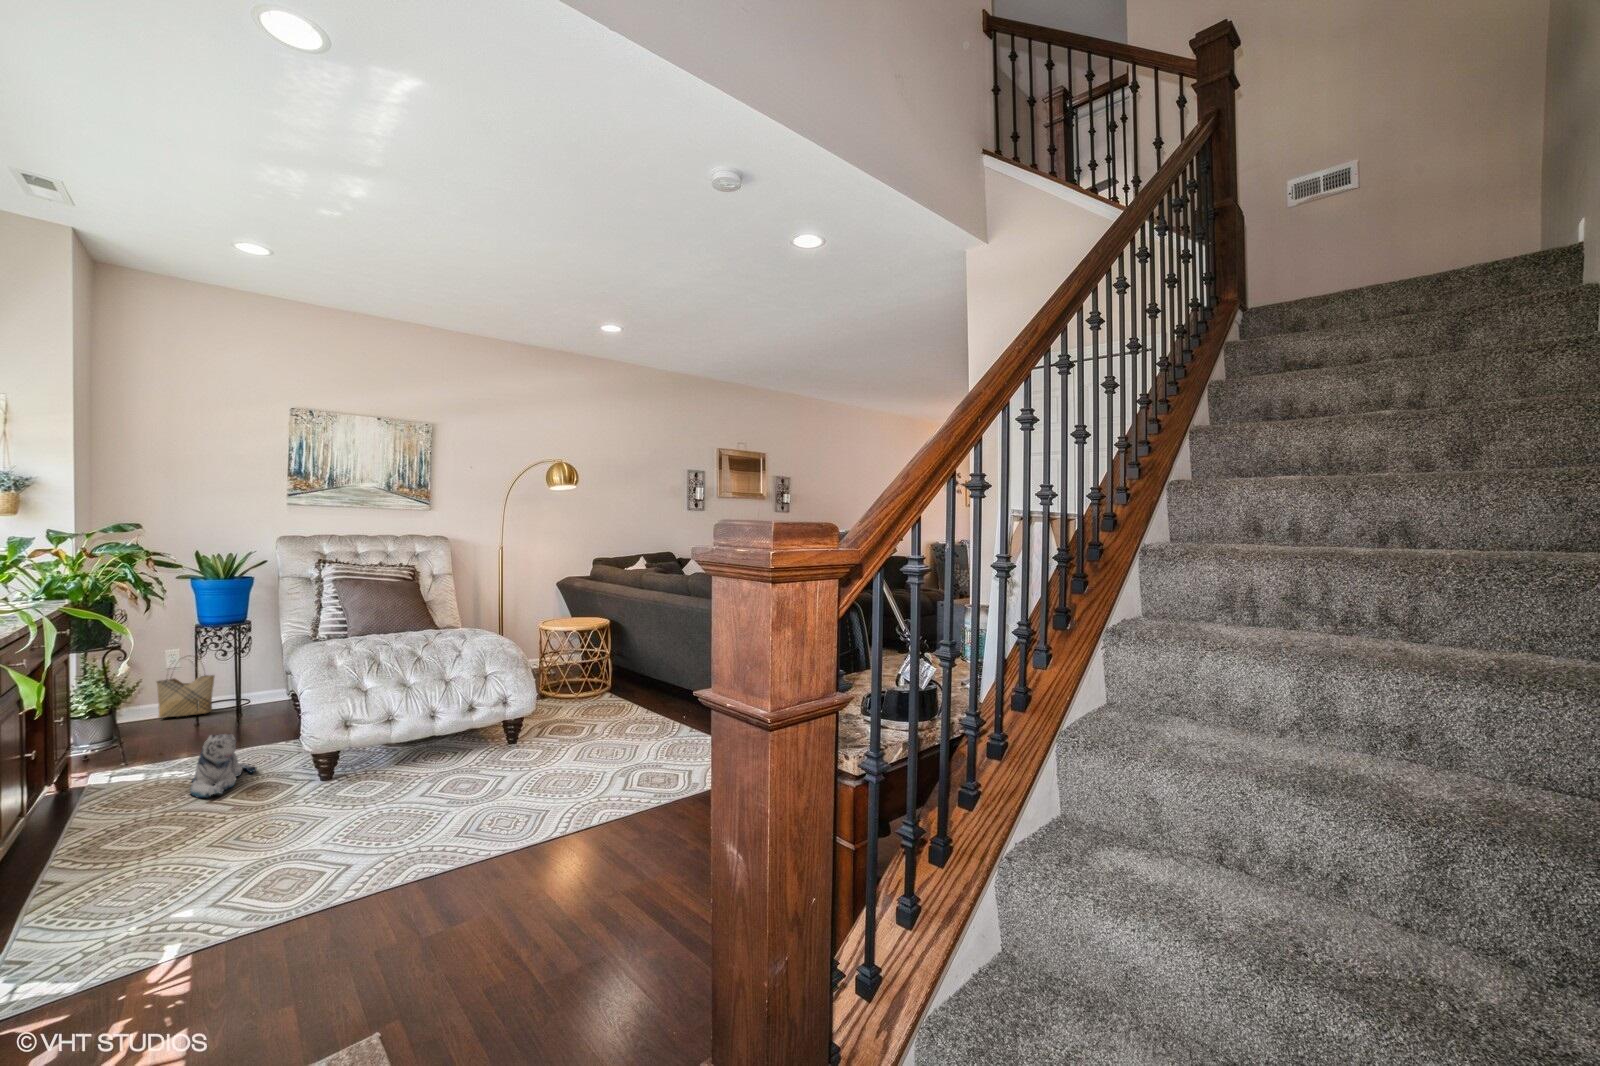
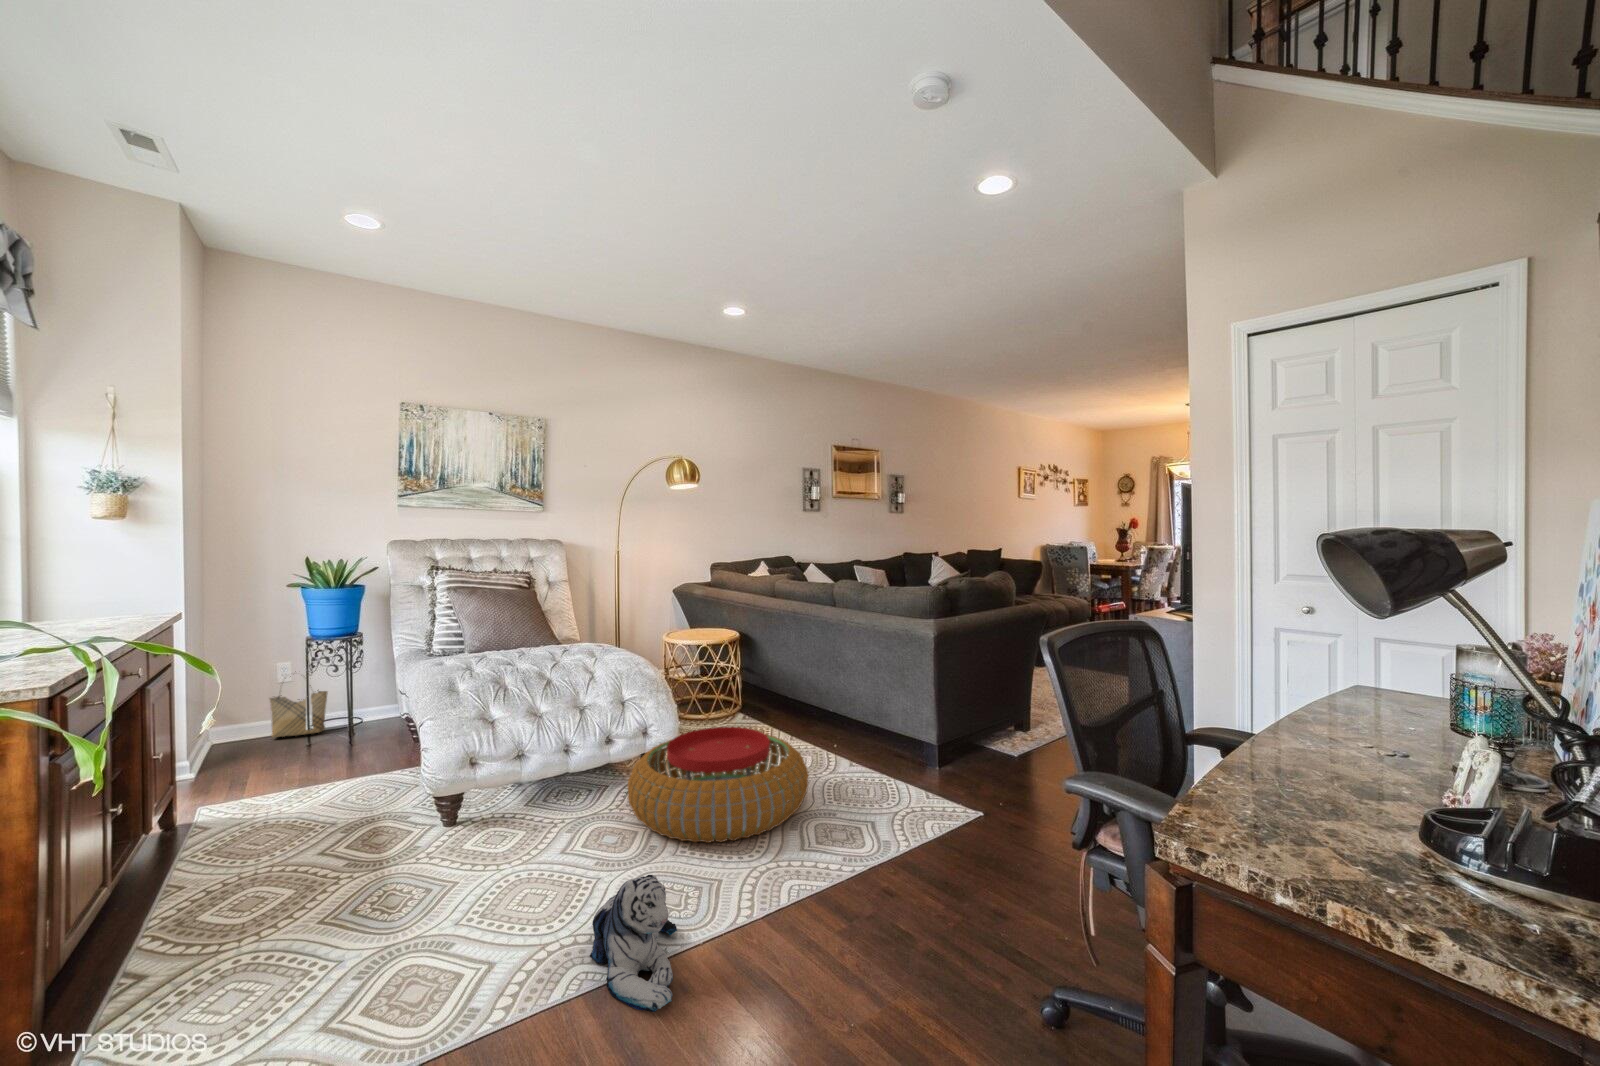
pouf: none [483,698,640,787] -> present [627,727,809,843]
plush toy: present [190,734,257,798] -> present [590,875,677,1012]

